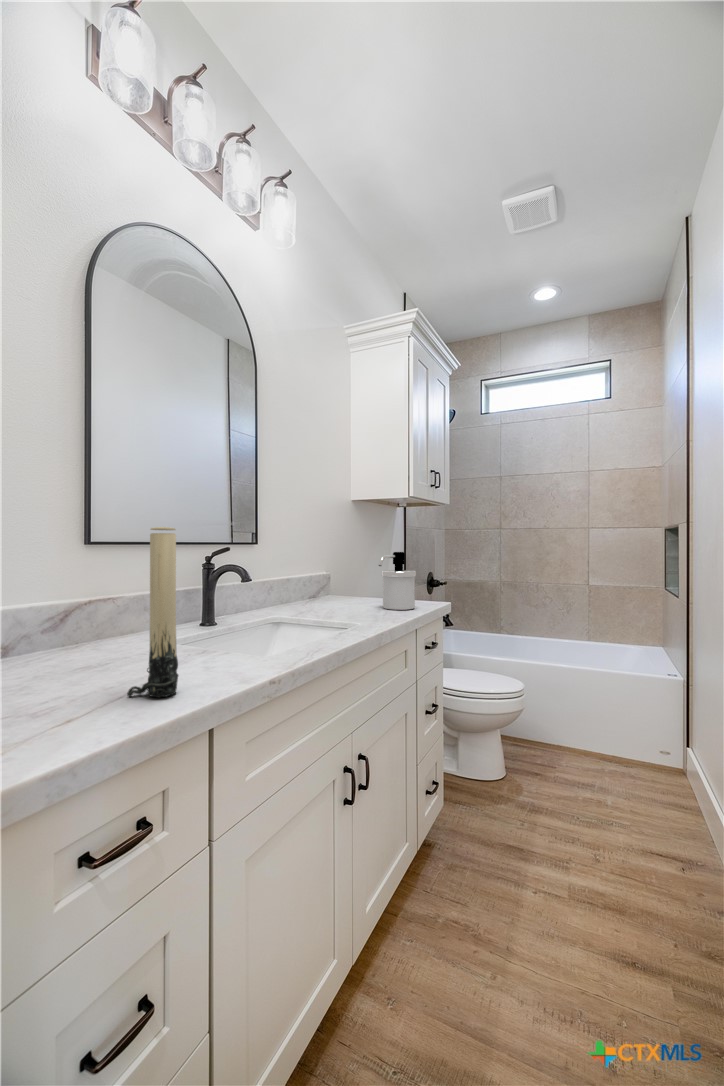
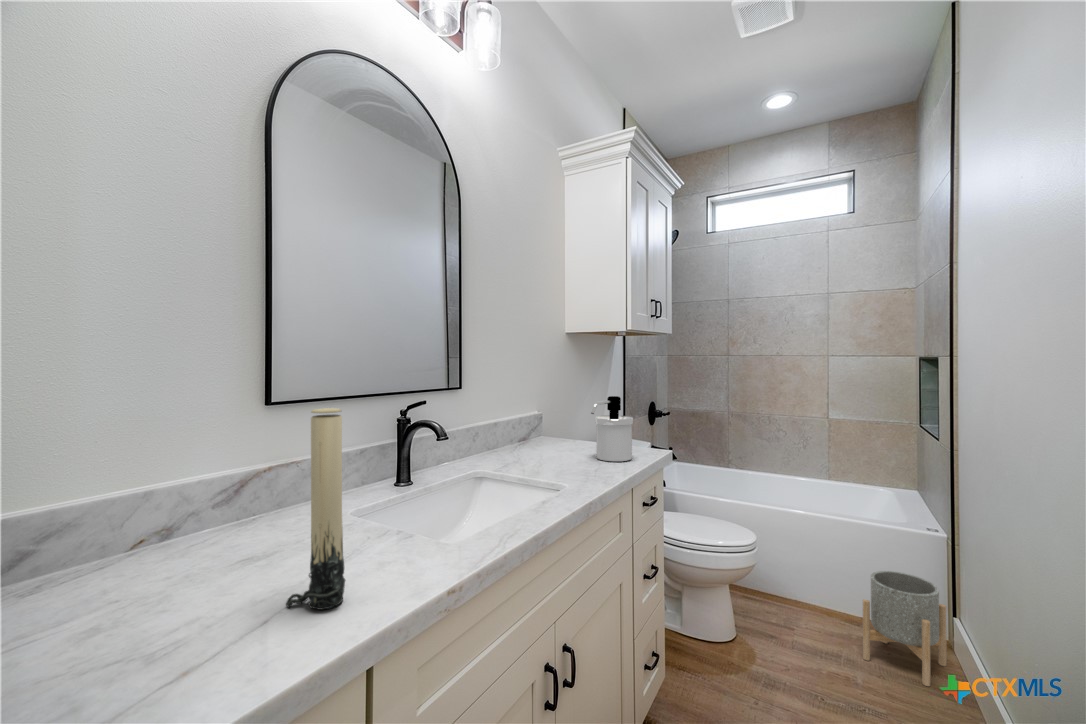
planter: none [614,712,684,808] -> present [863,571,947,686]

